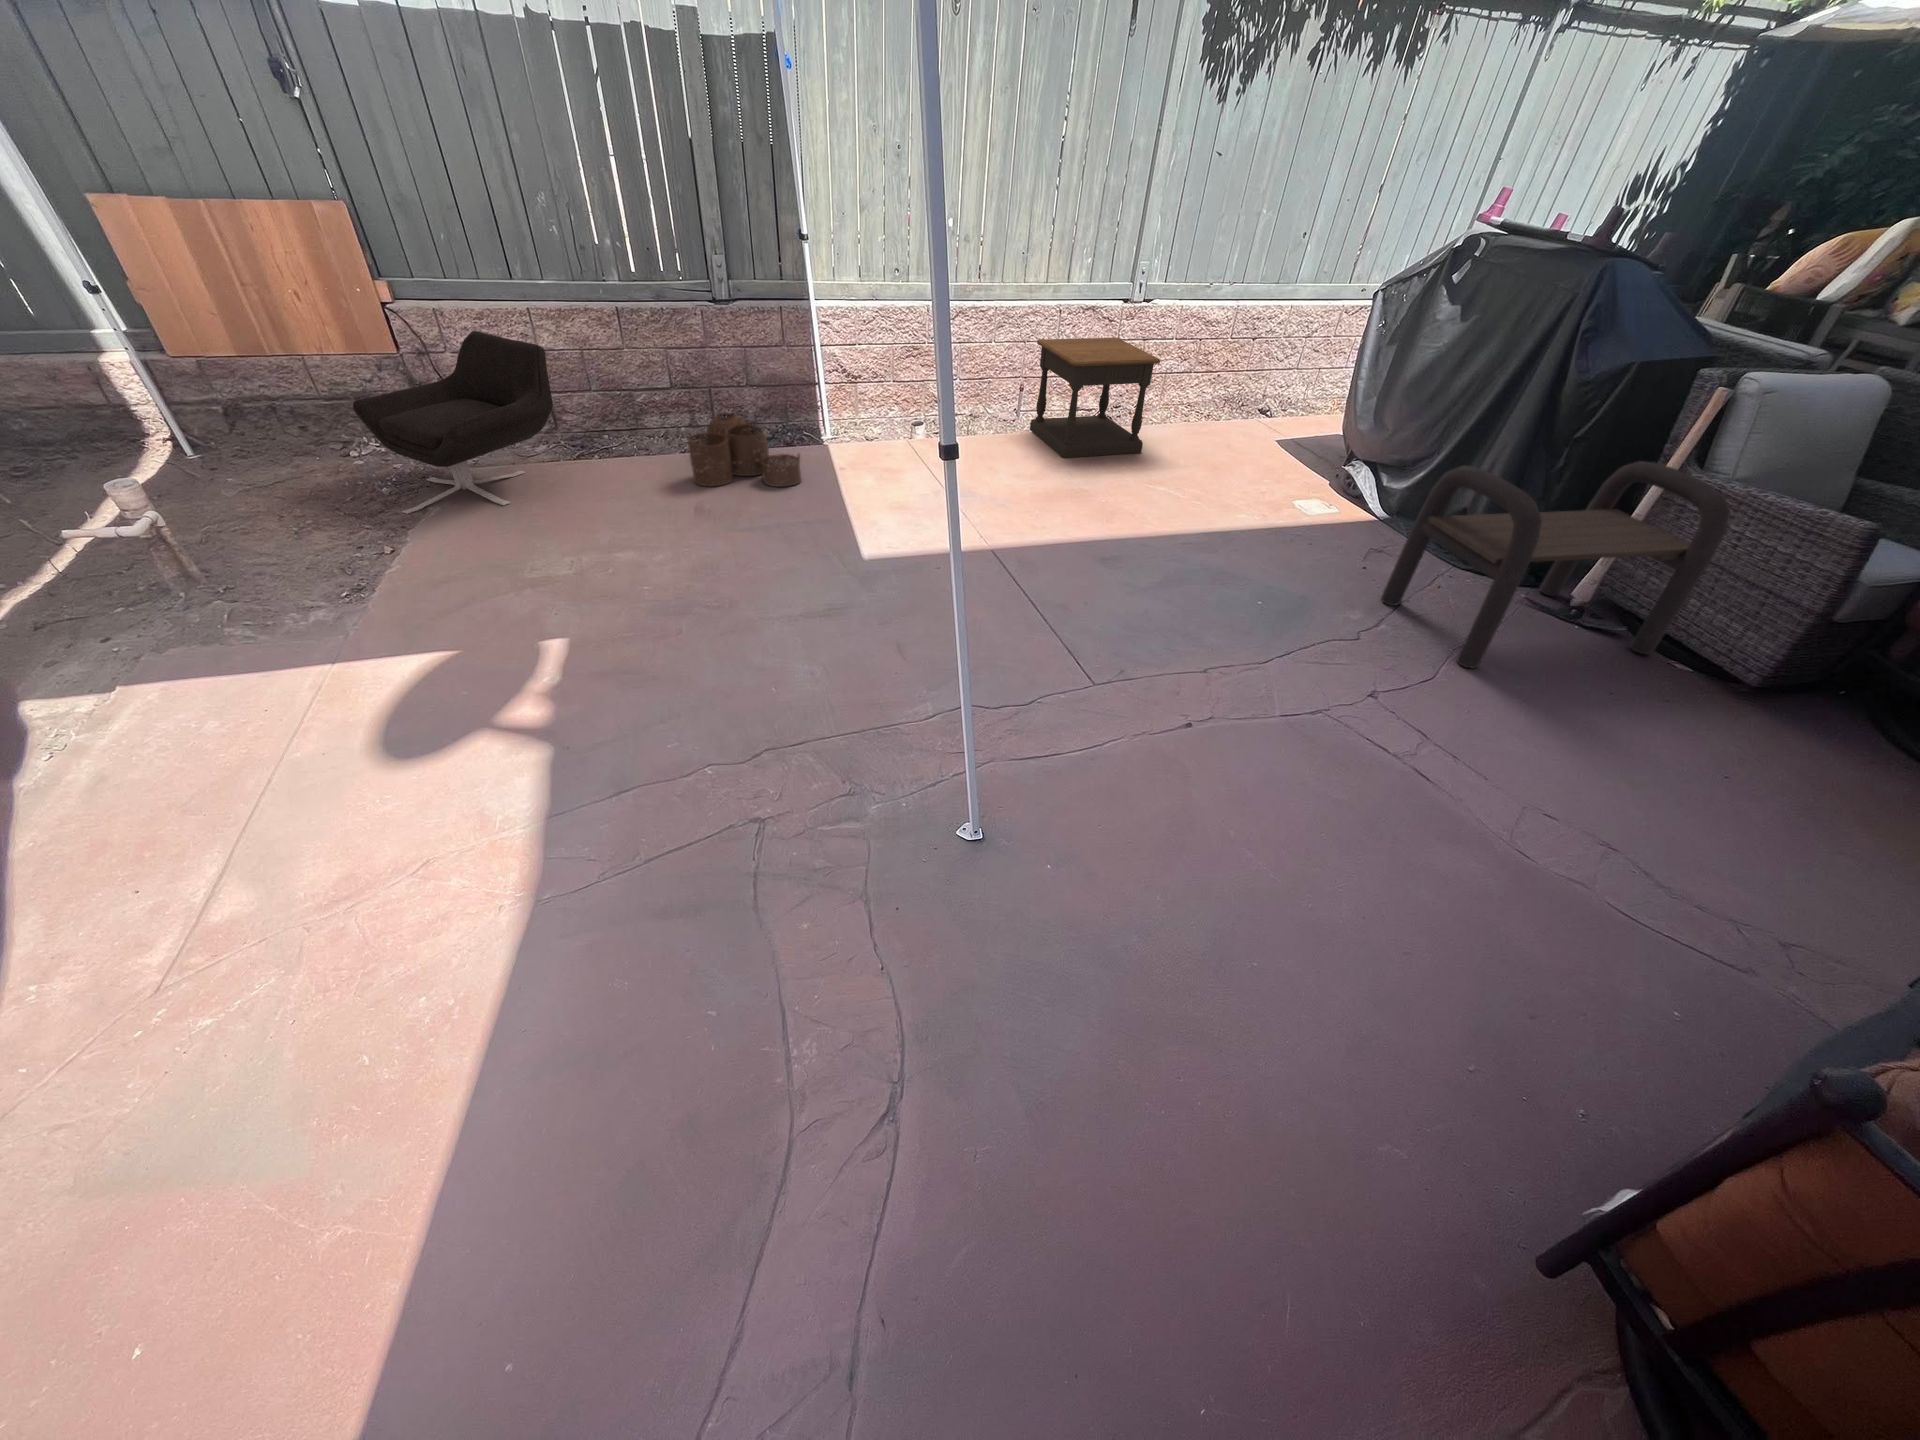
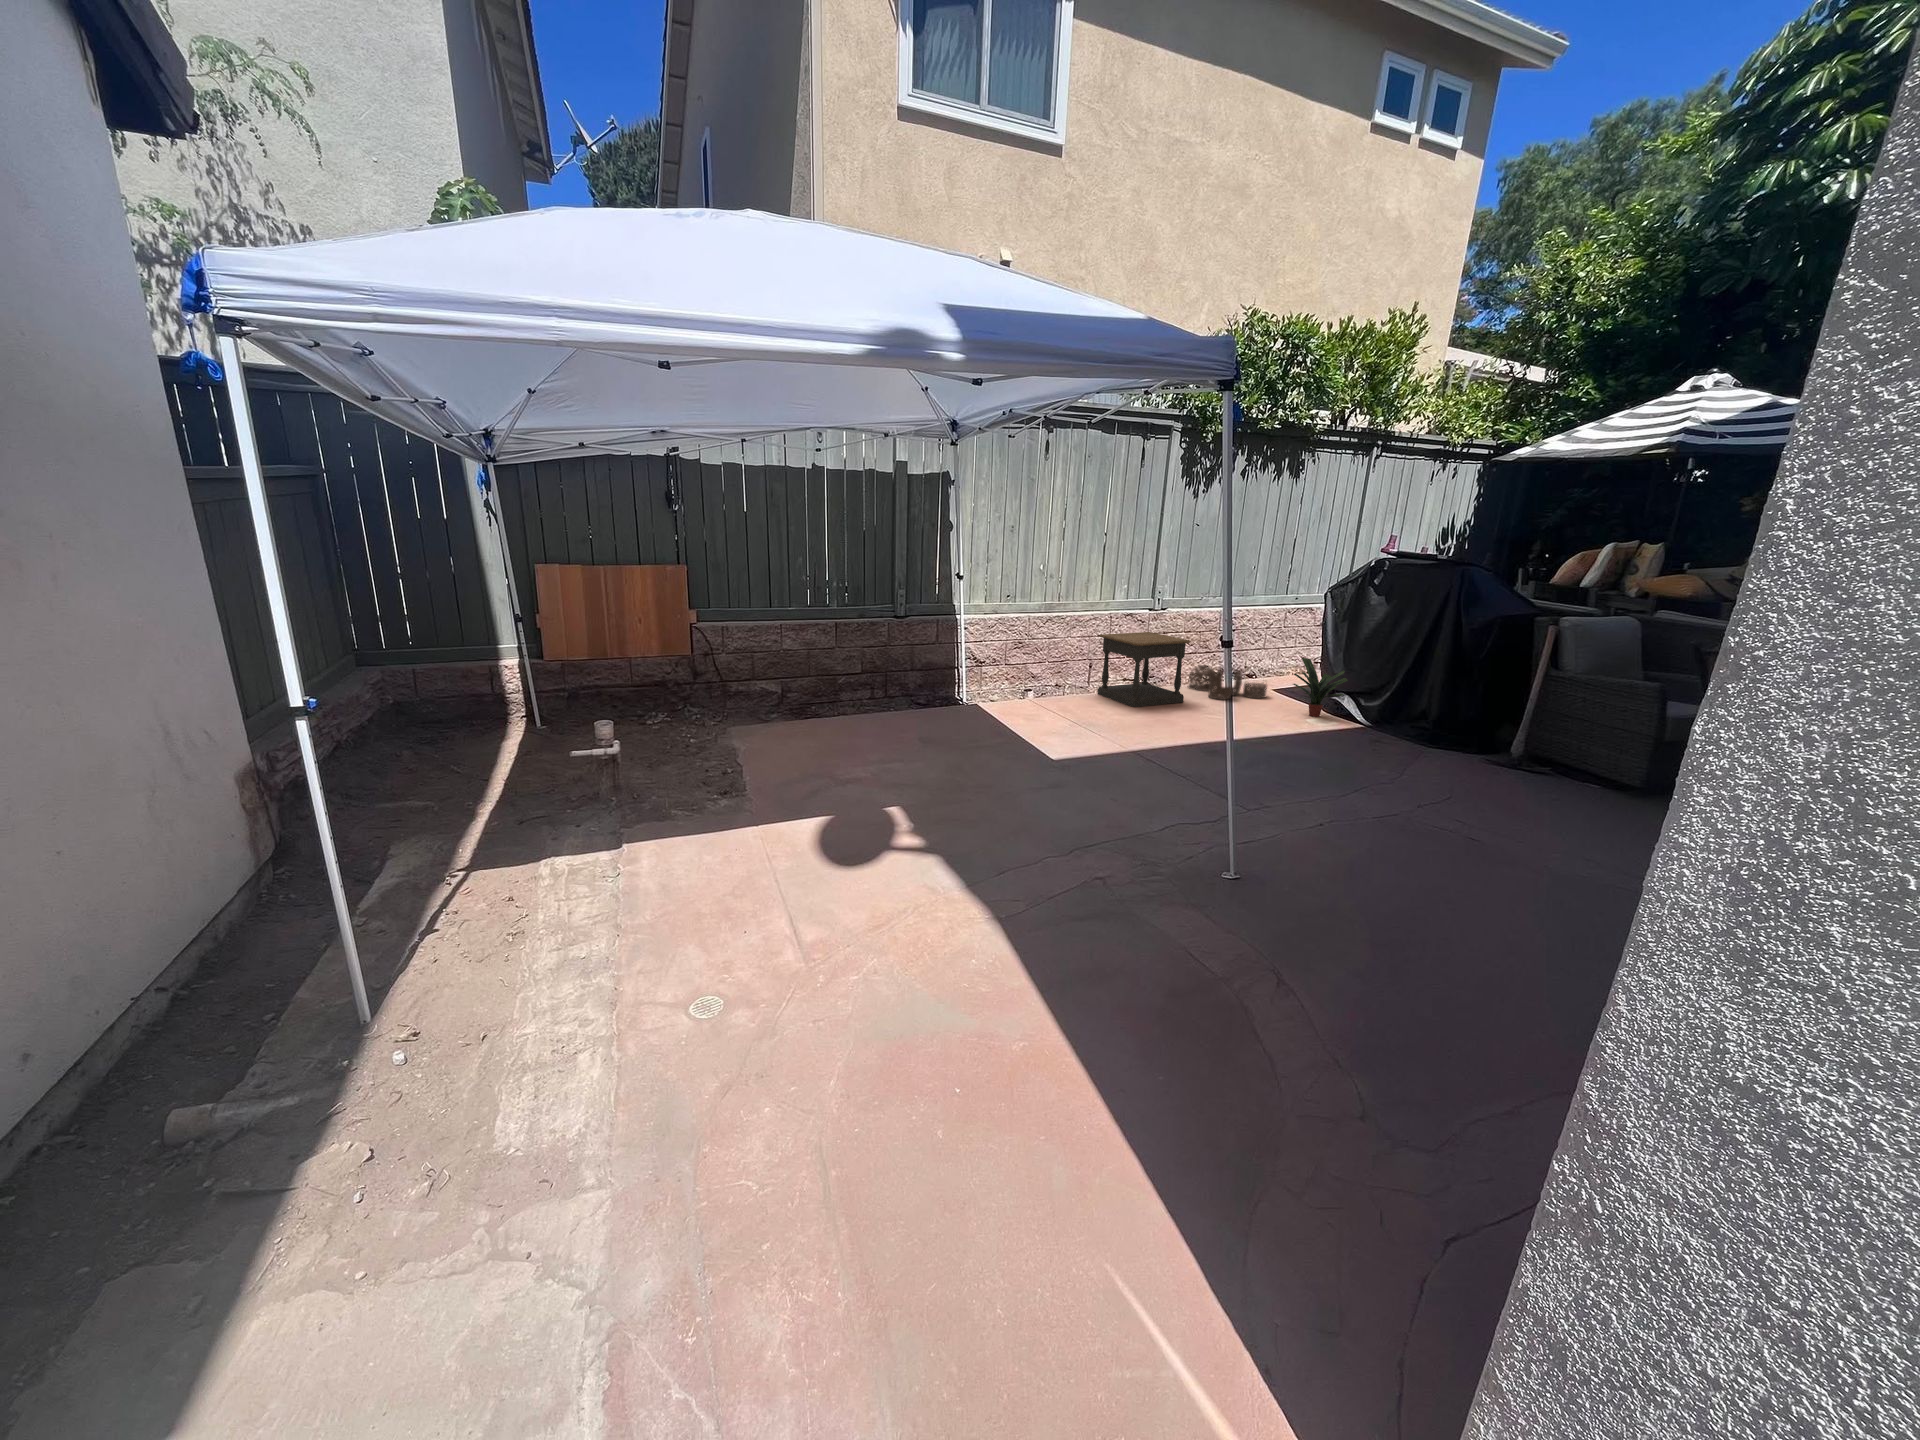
lounge chair: present [353,331,553,514] -> none [678,639,810,754]
potted plant: none [1295,398,1376,493] -> present [1293,658,1348,717]
woven basket: present [687,413,801,486] -> present [1188,665,1267,700]
bench: present [1381,461,1731,668] -> none [1397,665,1595,792]

